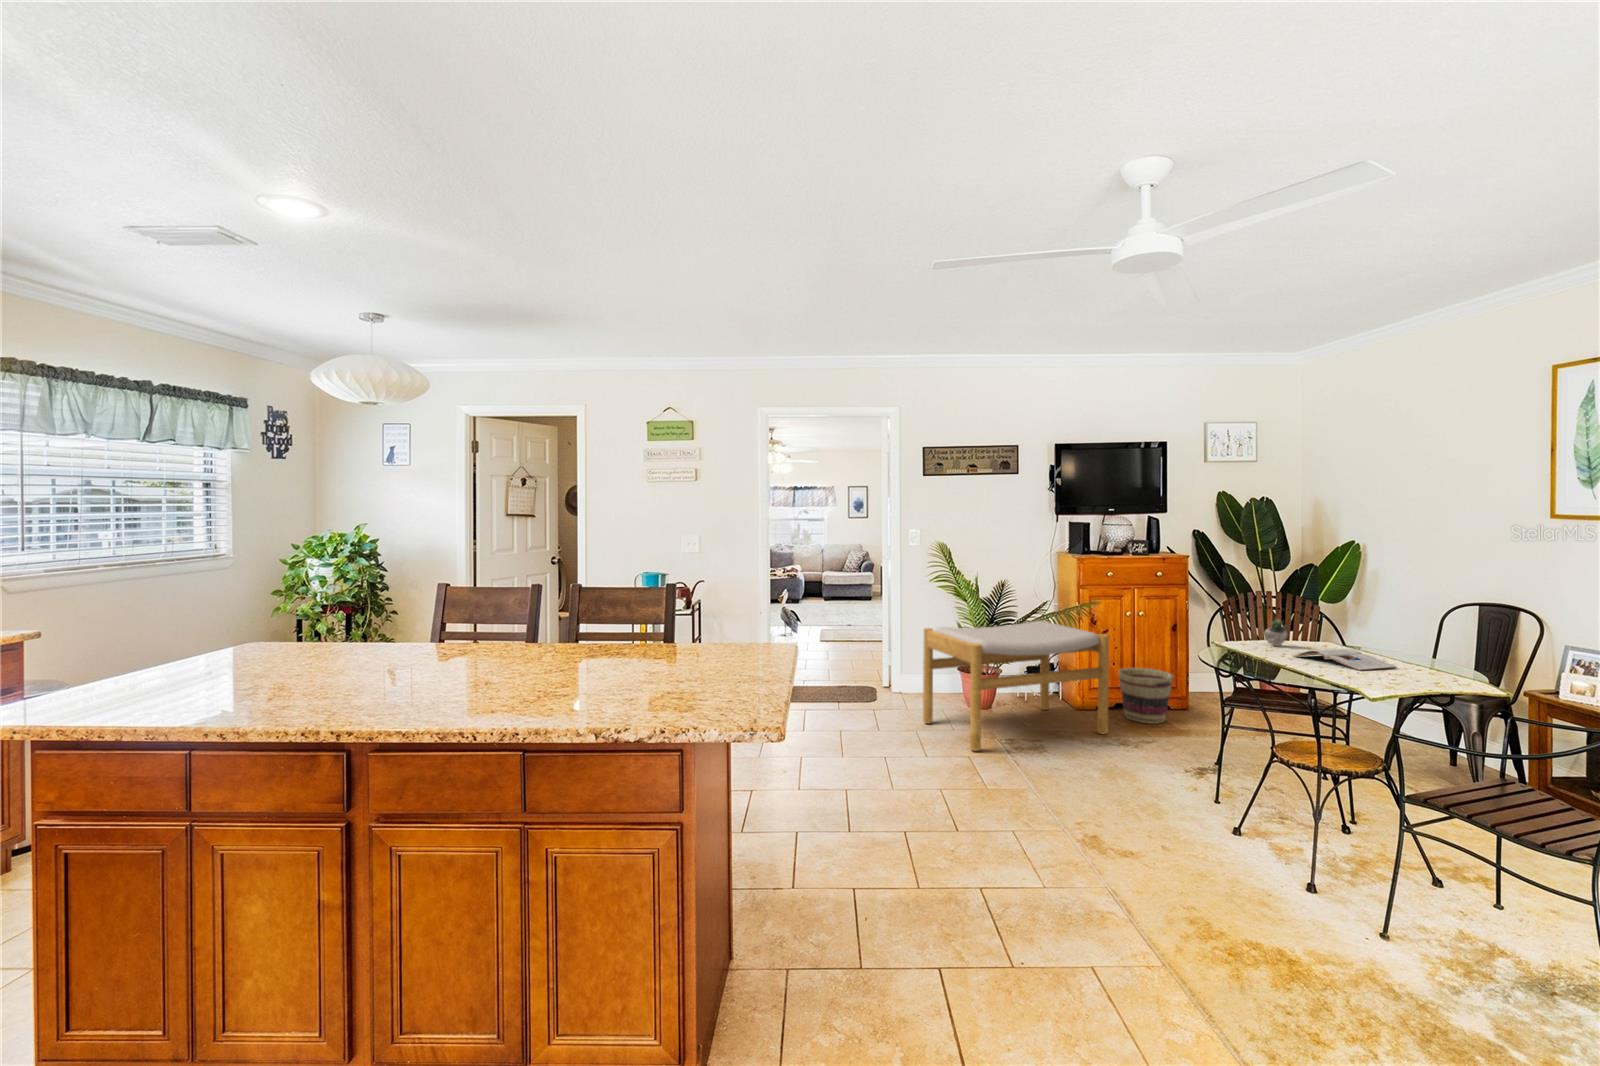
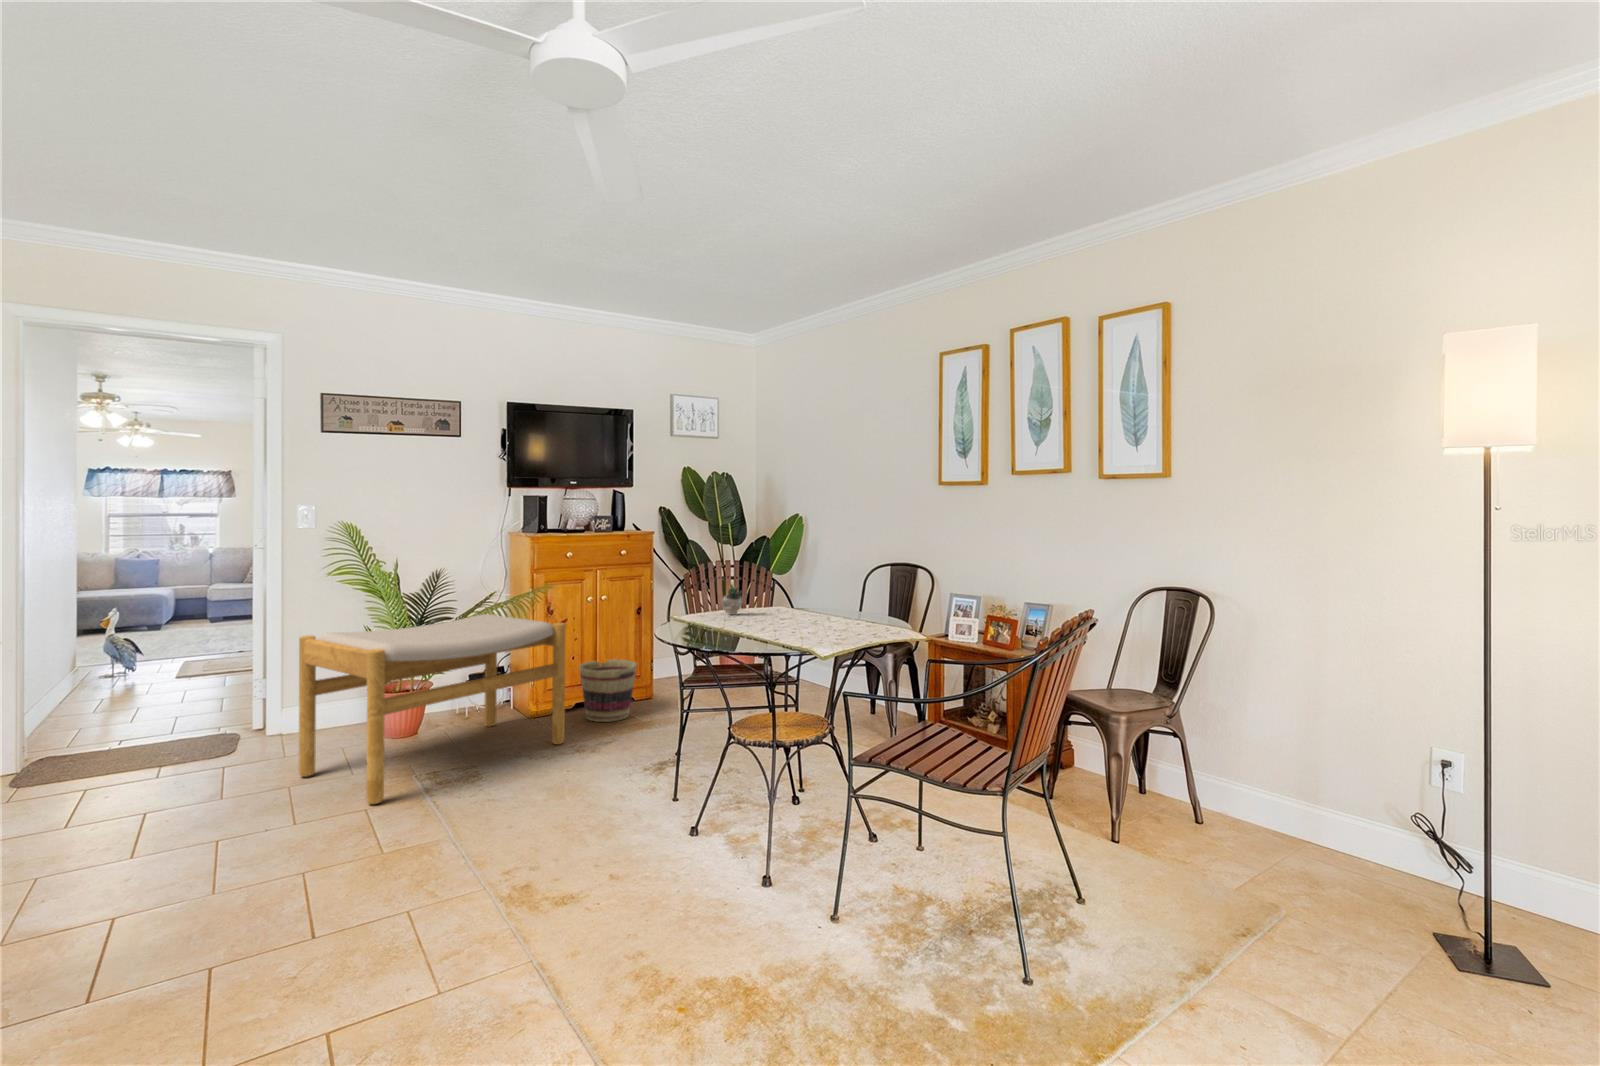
magazine: present [1293,649,1397,671] -> none [748,610,835,630]

